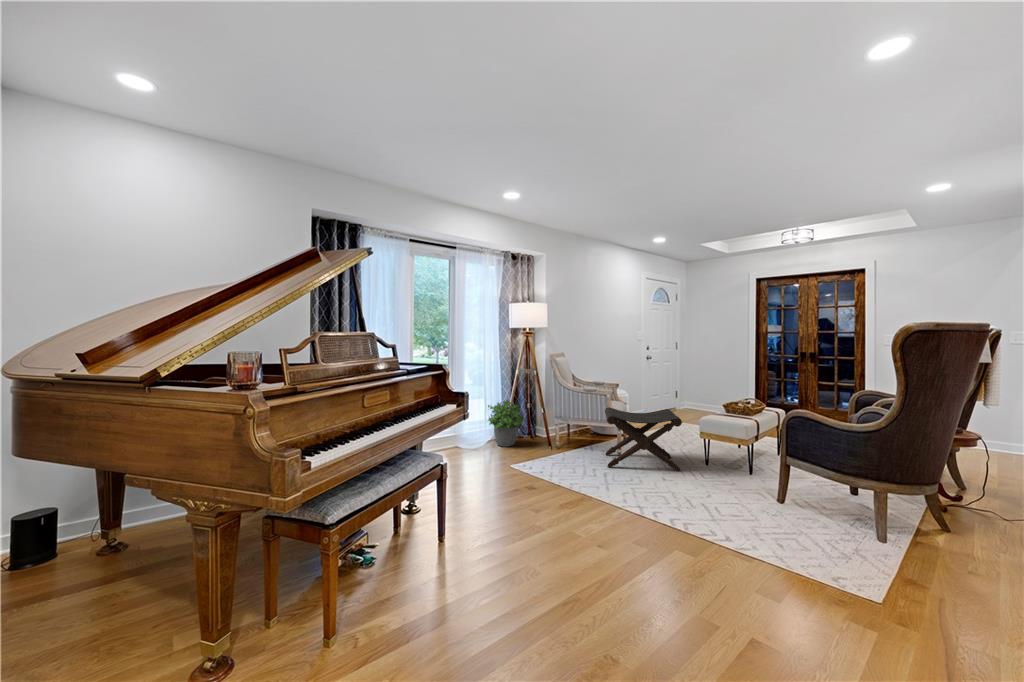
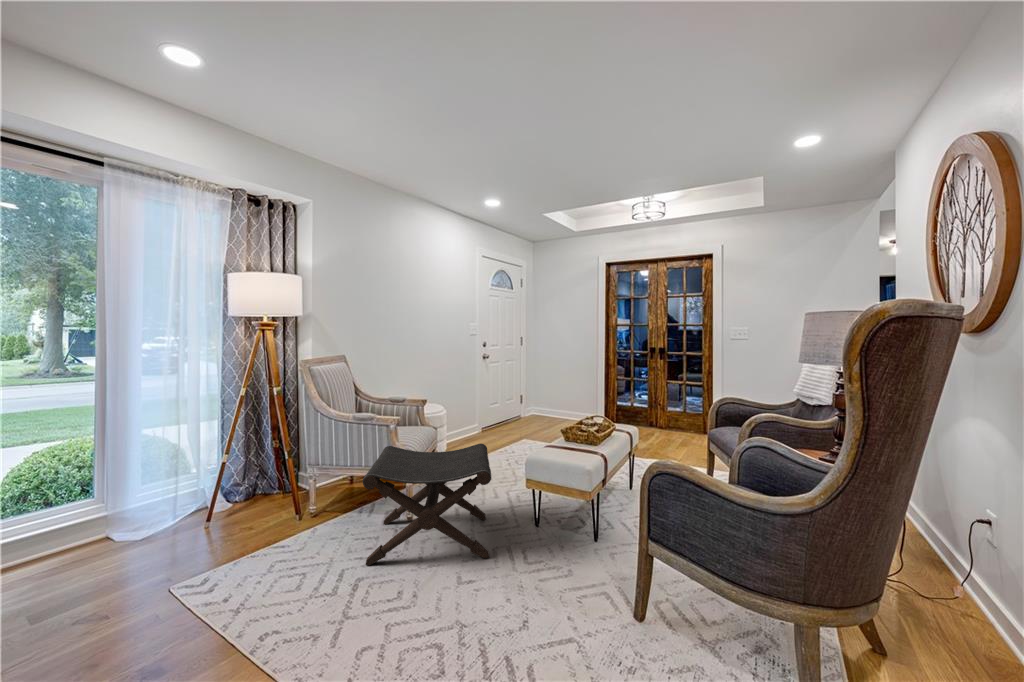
potted plant: present [488,400,524,447] -> none [179,436,261,521]

